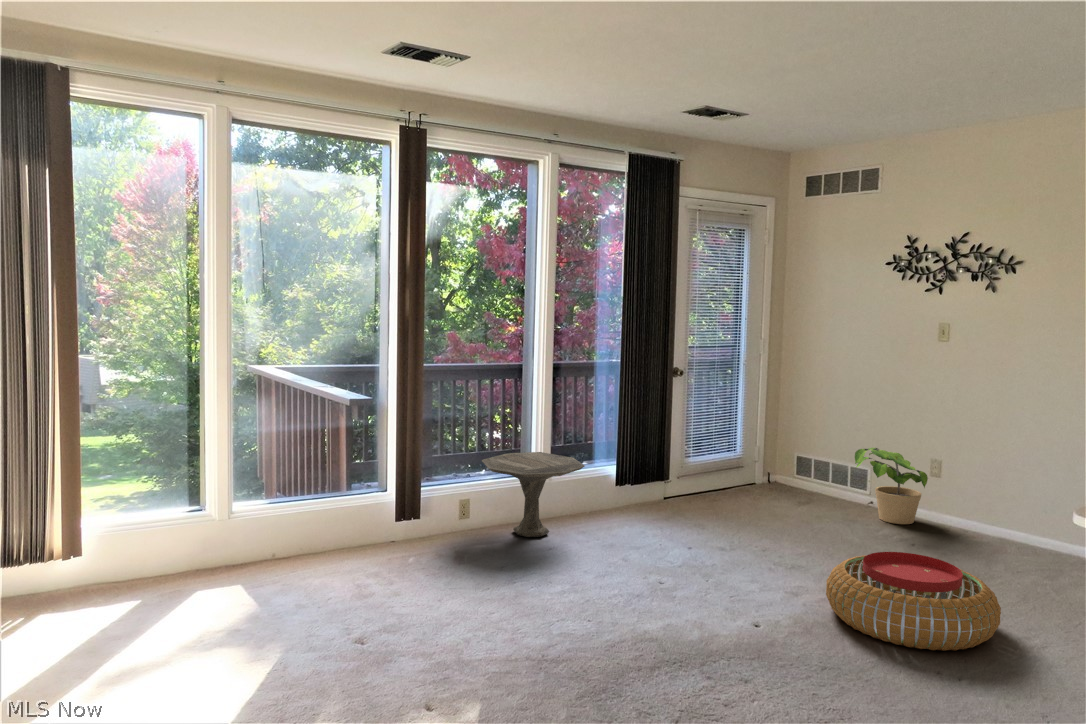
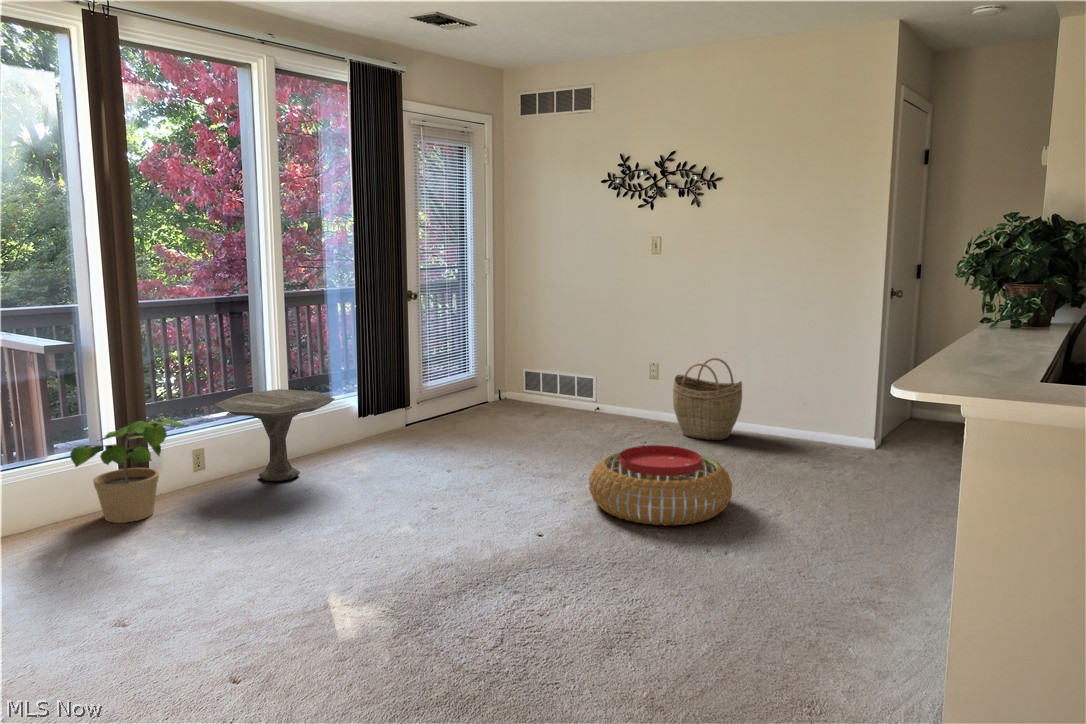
potted plant: present [855,448,928,524] -> present [70,419,186,523]
woven basket: none [954,461,1043,556] -> present [673,358,742,440]

